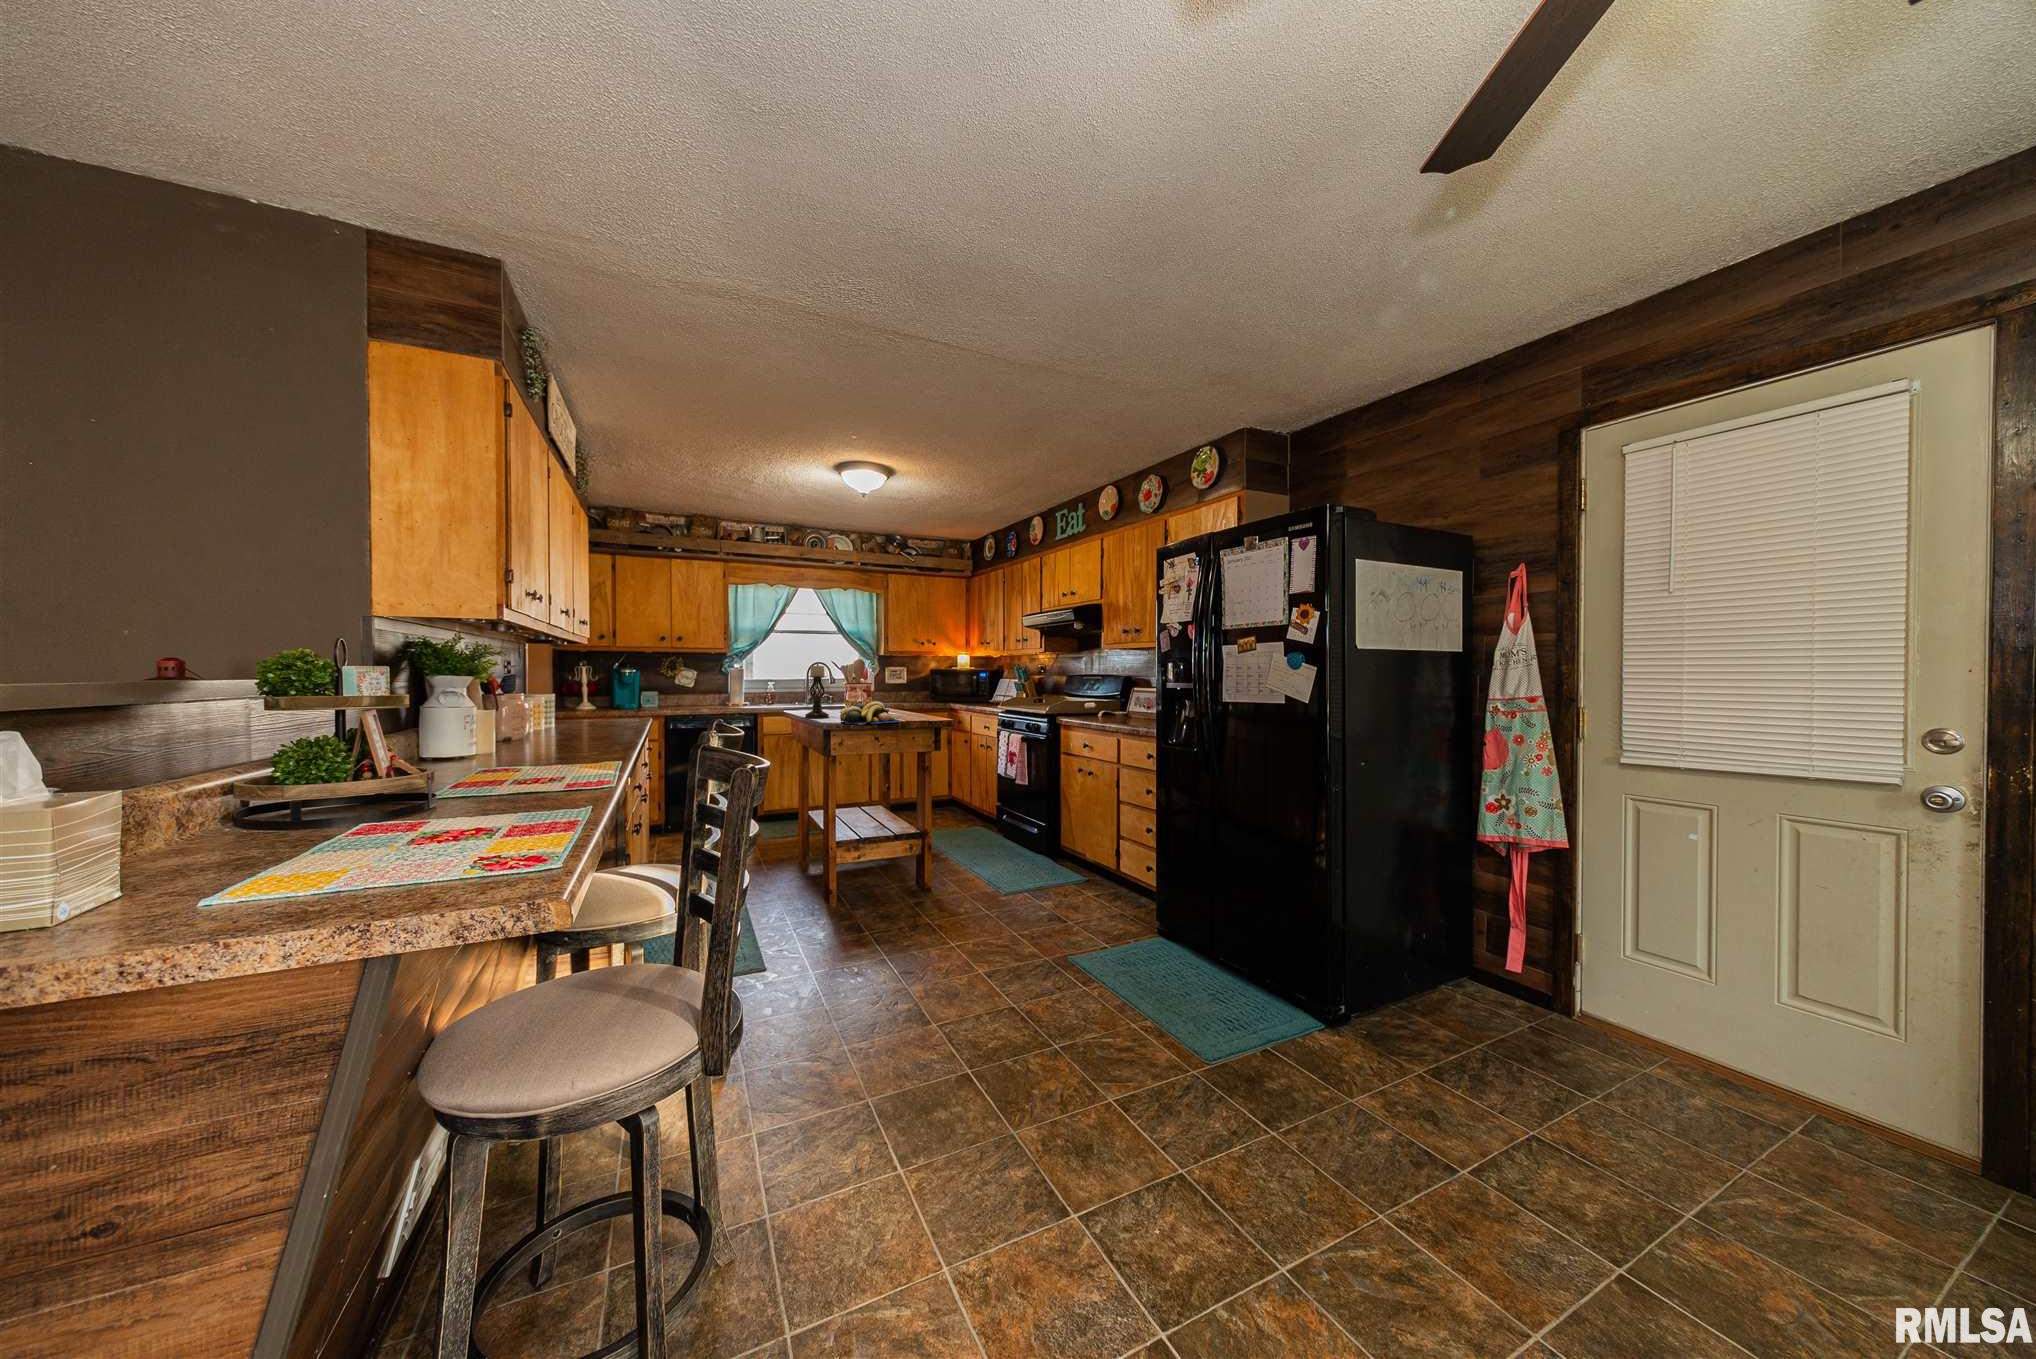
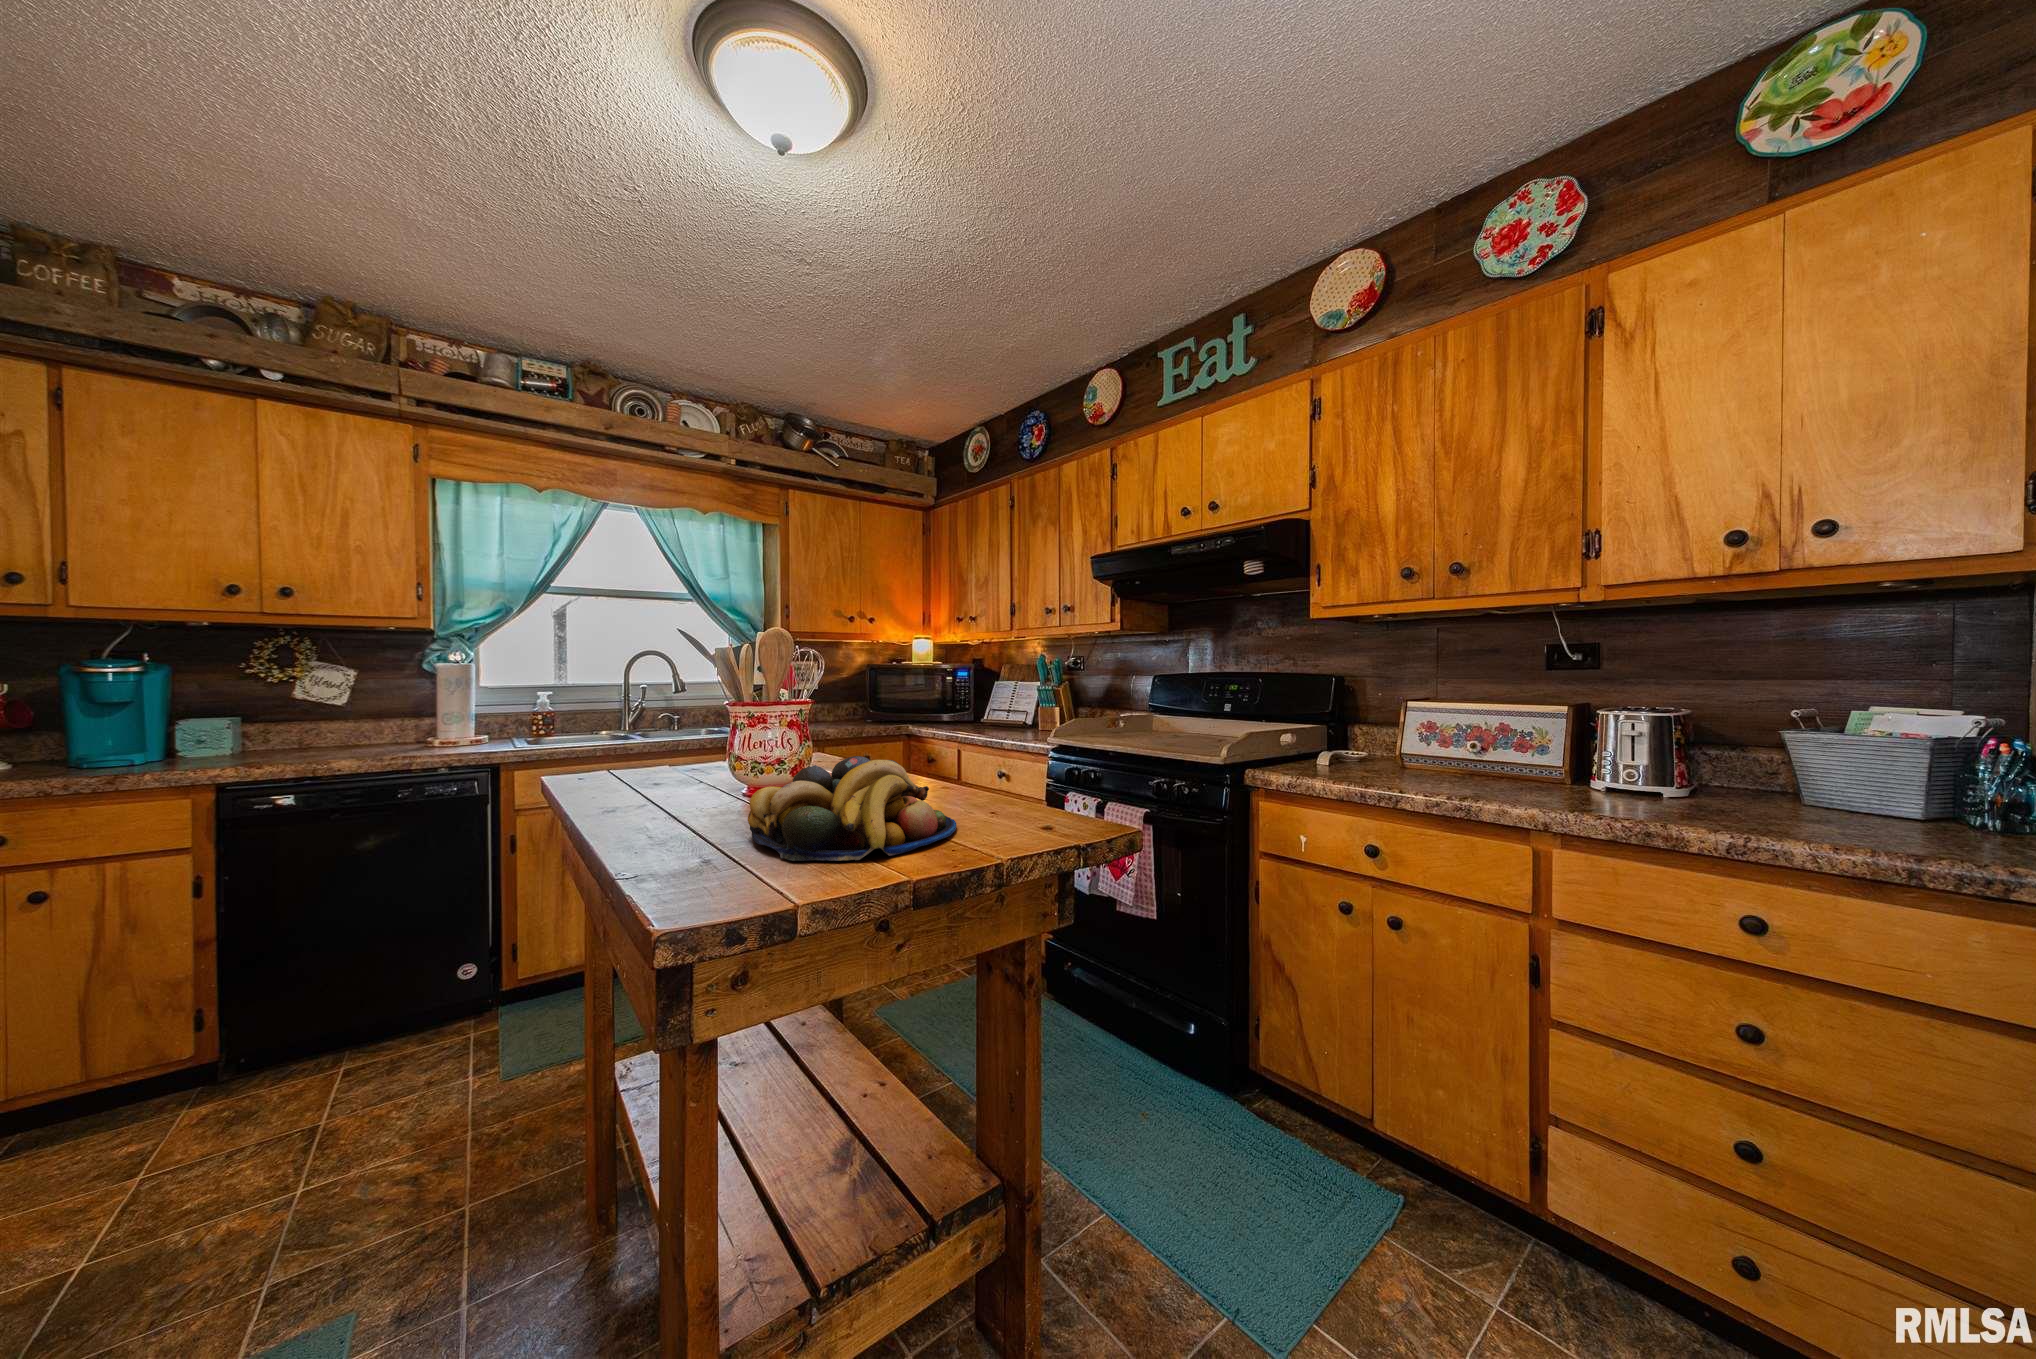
candle holder: present [805,664,829,718] -> none [613,638,696,815]

